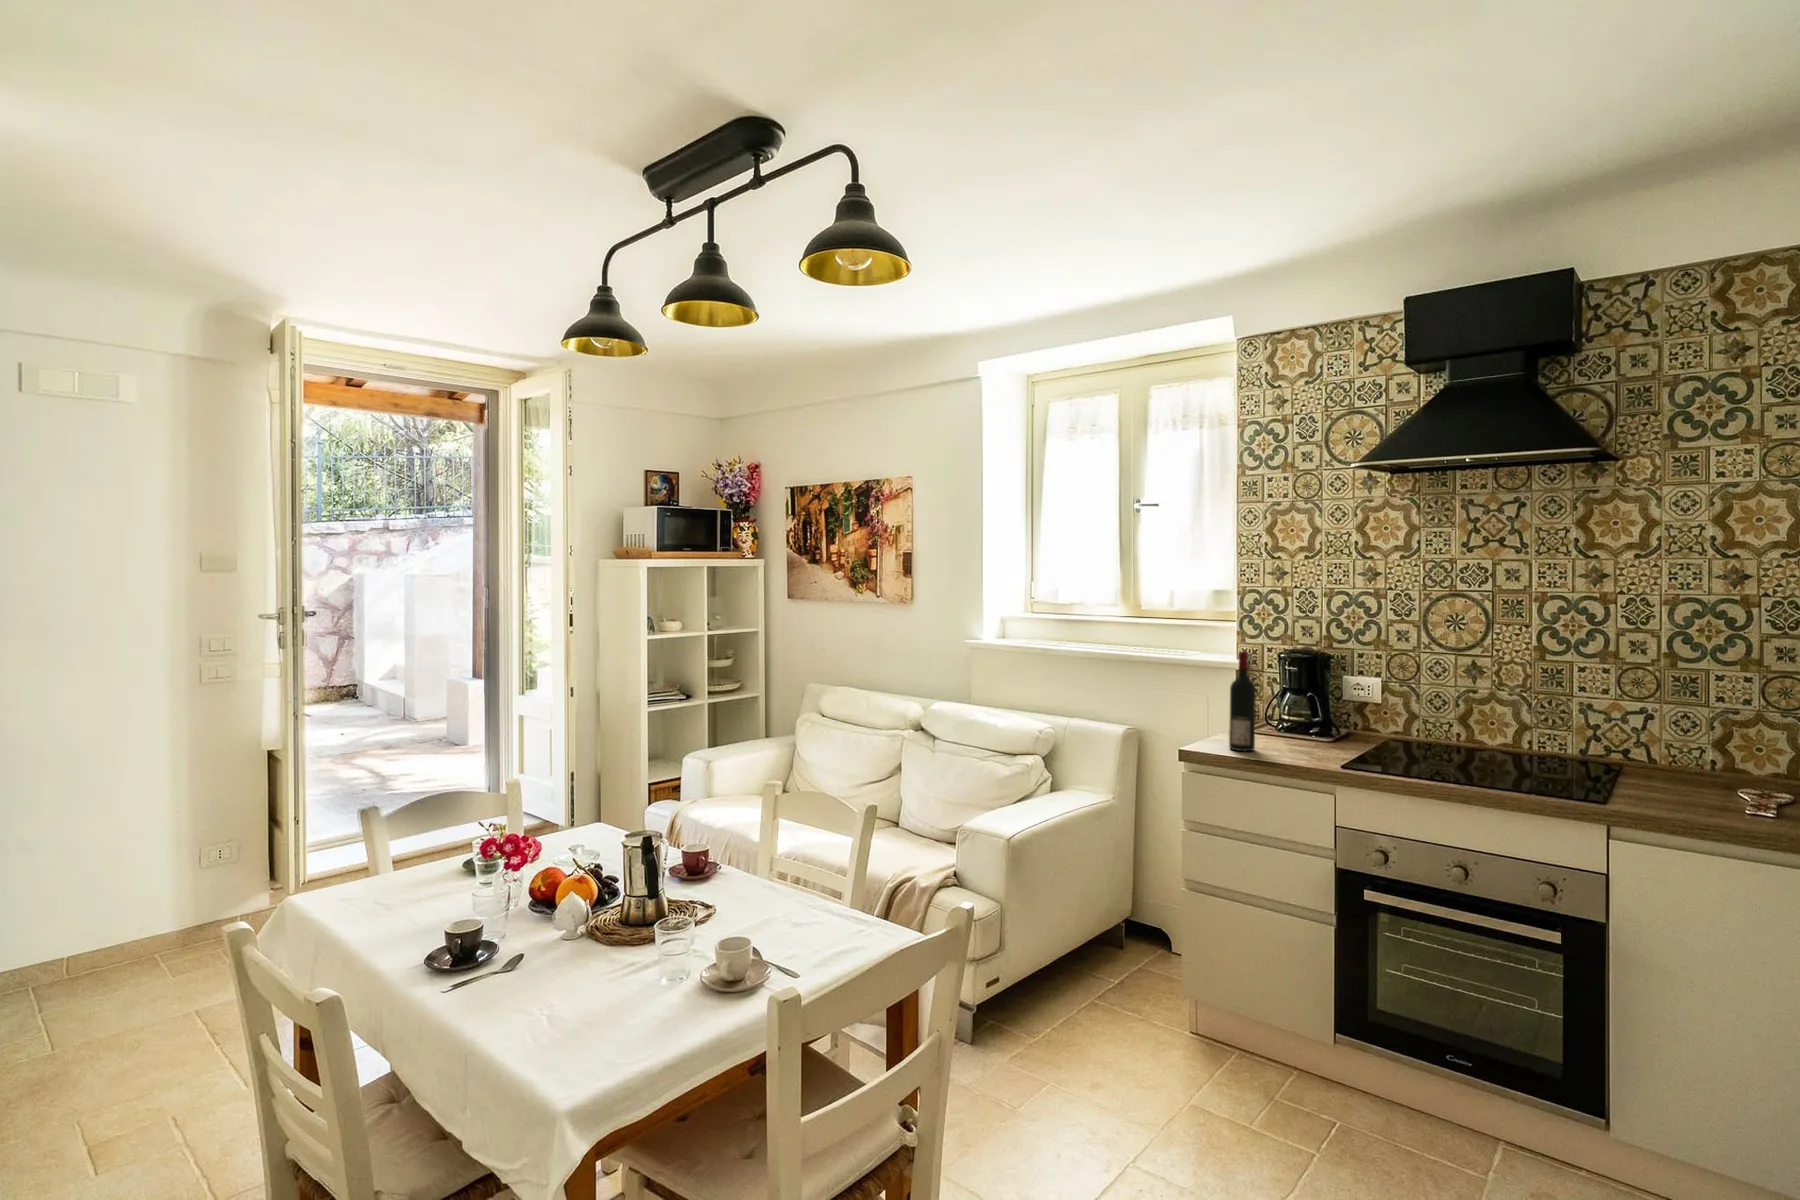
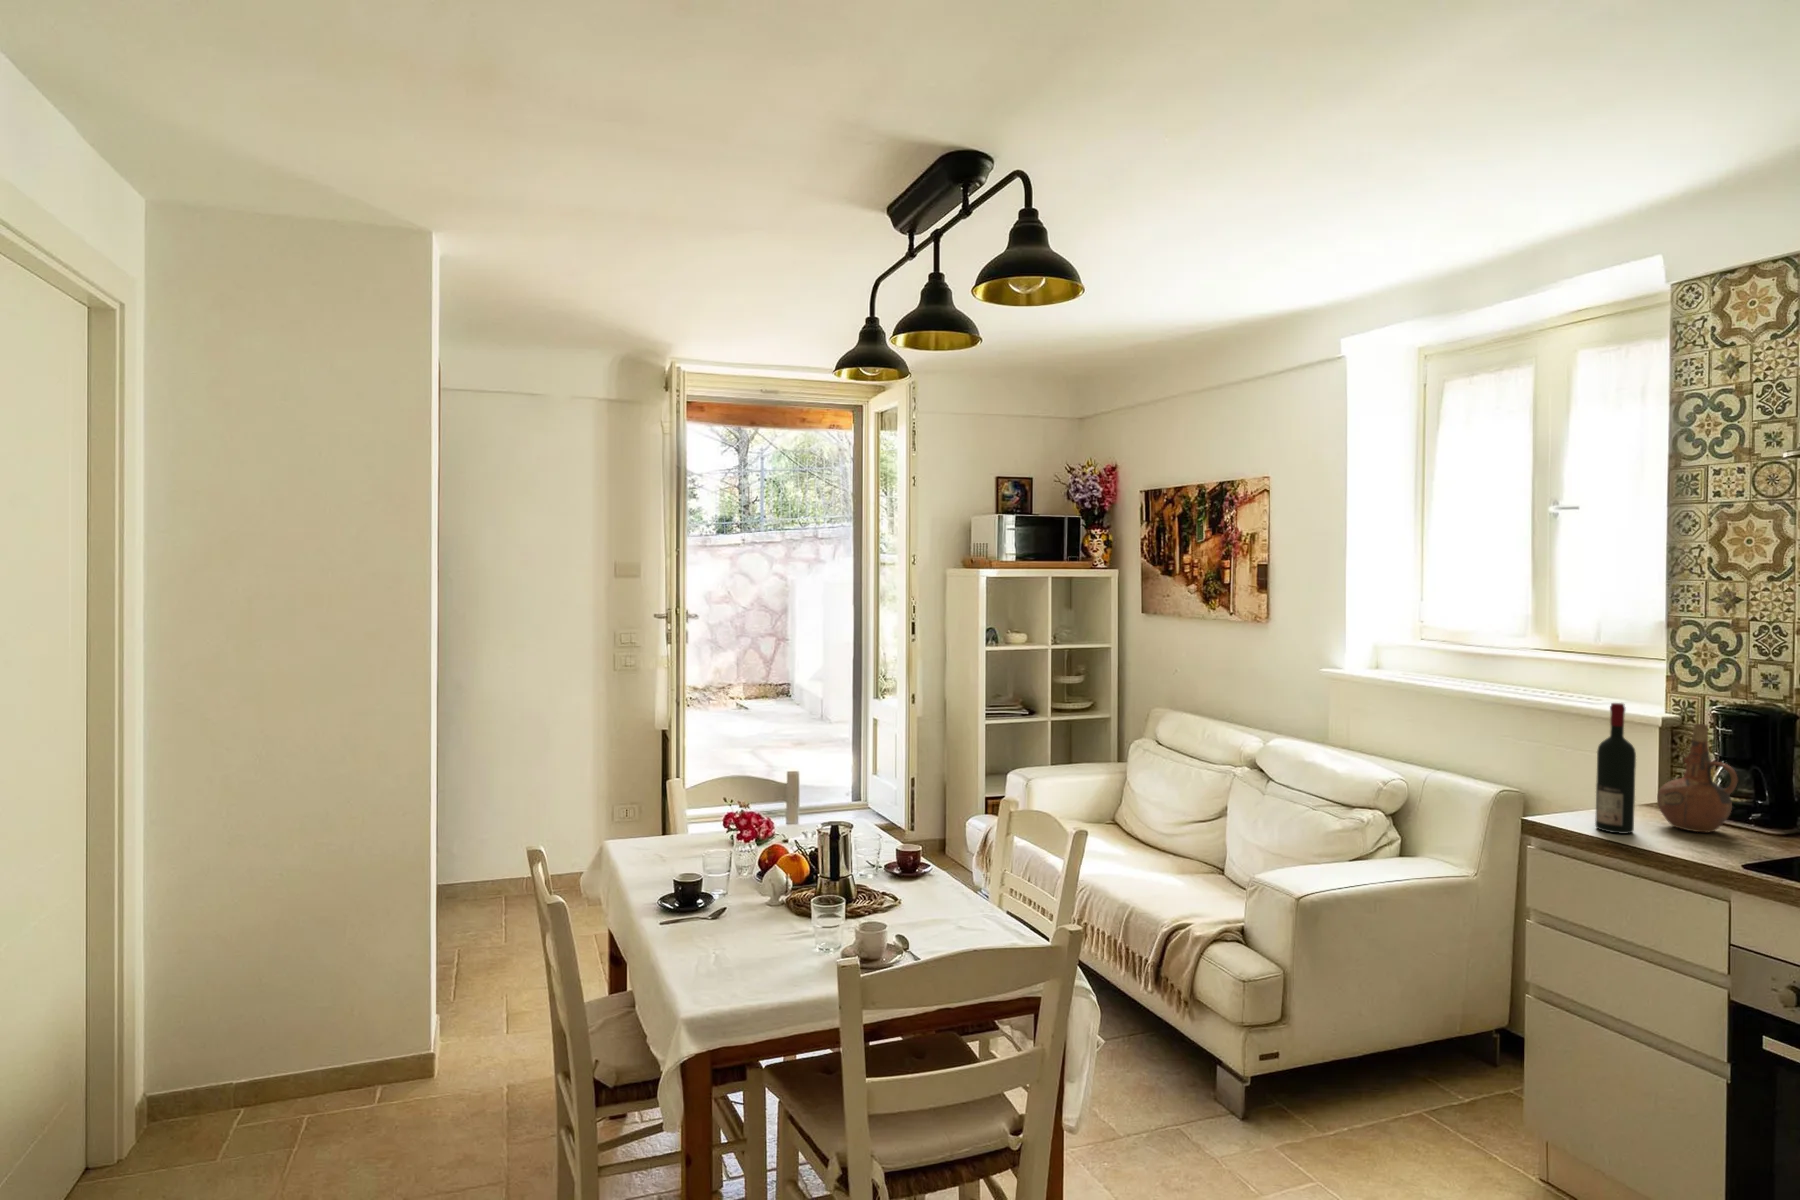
ceramic pitcher: none [1260,664,1310,744] -> present [1657,724,1738,833]

